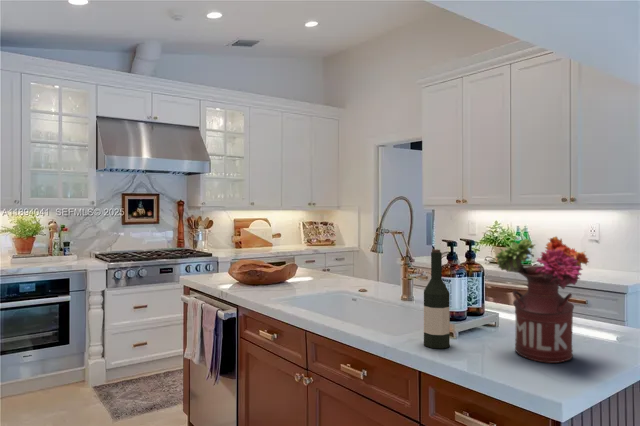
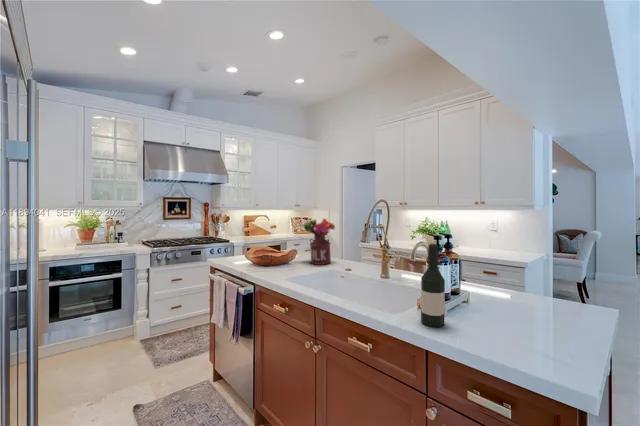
flower arrangement: present [496,237,589,363] -> present [304,218,335,265]

